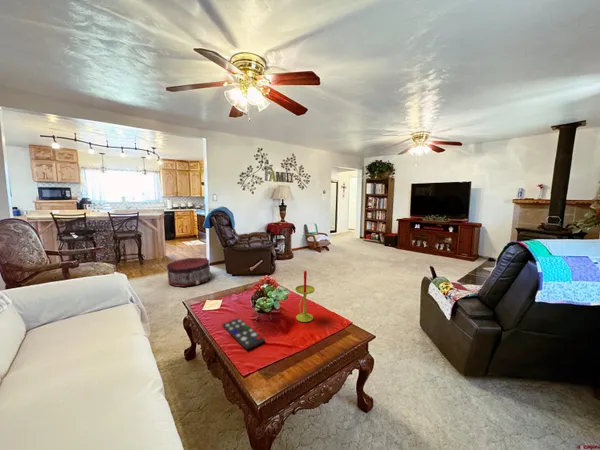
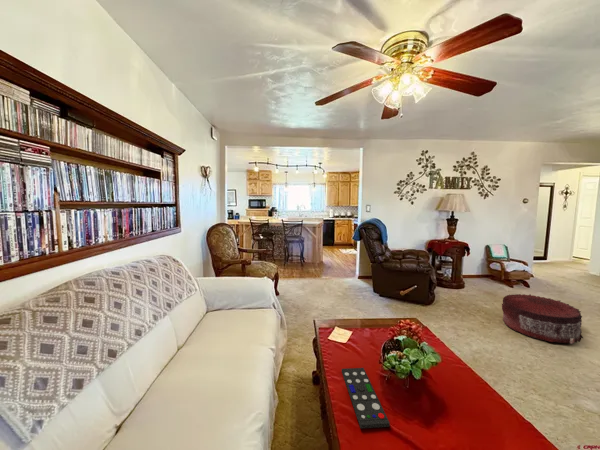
pouf: present [167,258,211,287] -> present [502,294,583,344]
candle: present [295,271,315,322] -> none [449,335,489,423]

